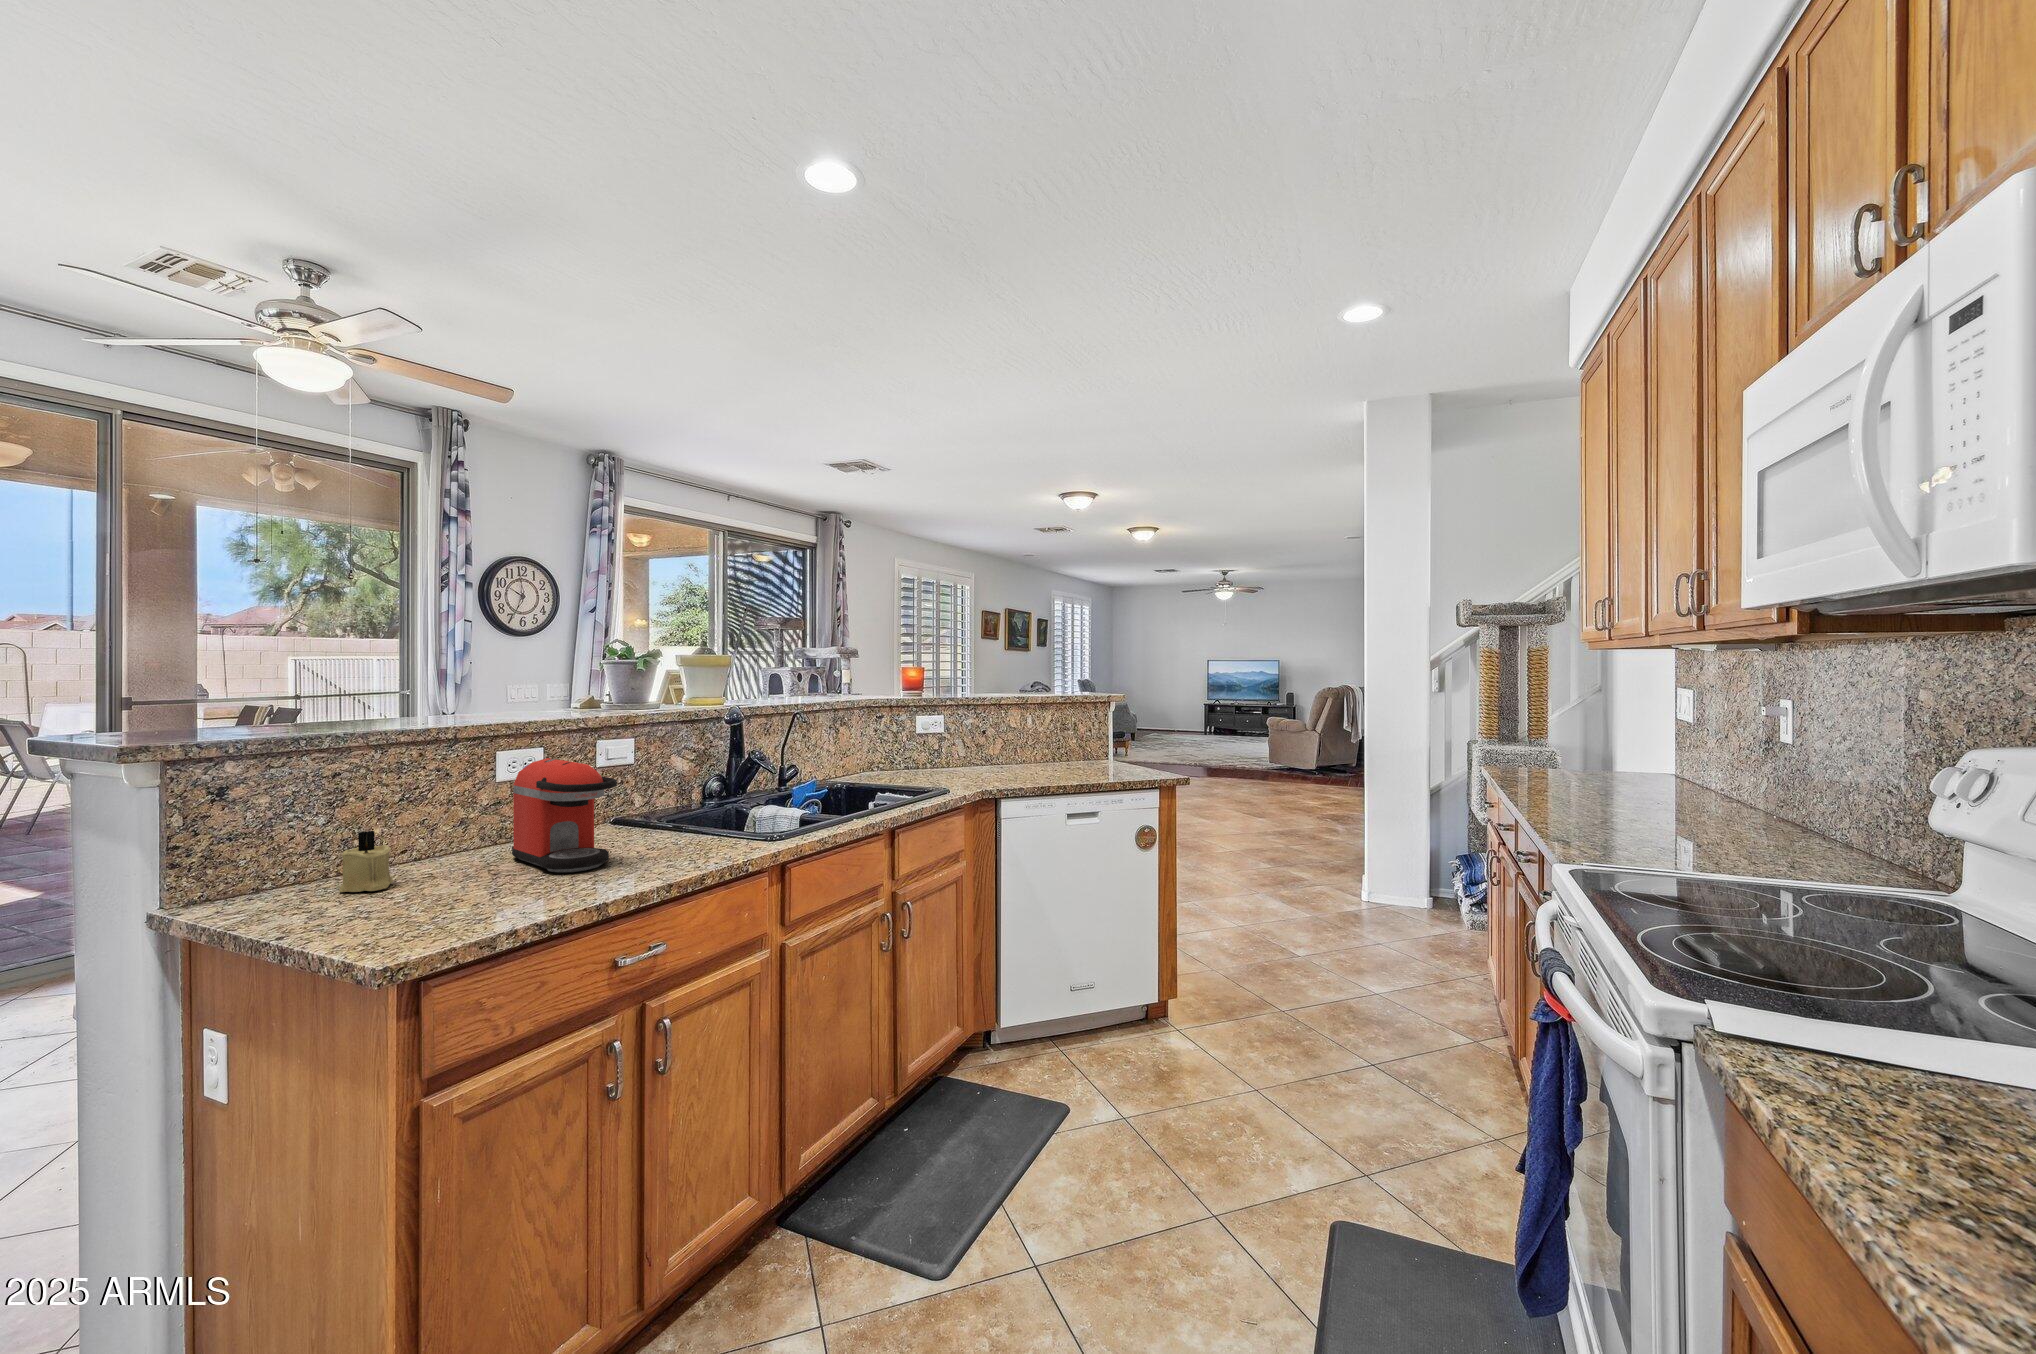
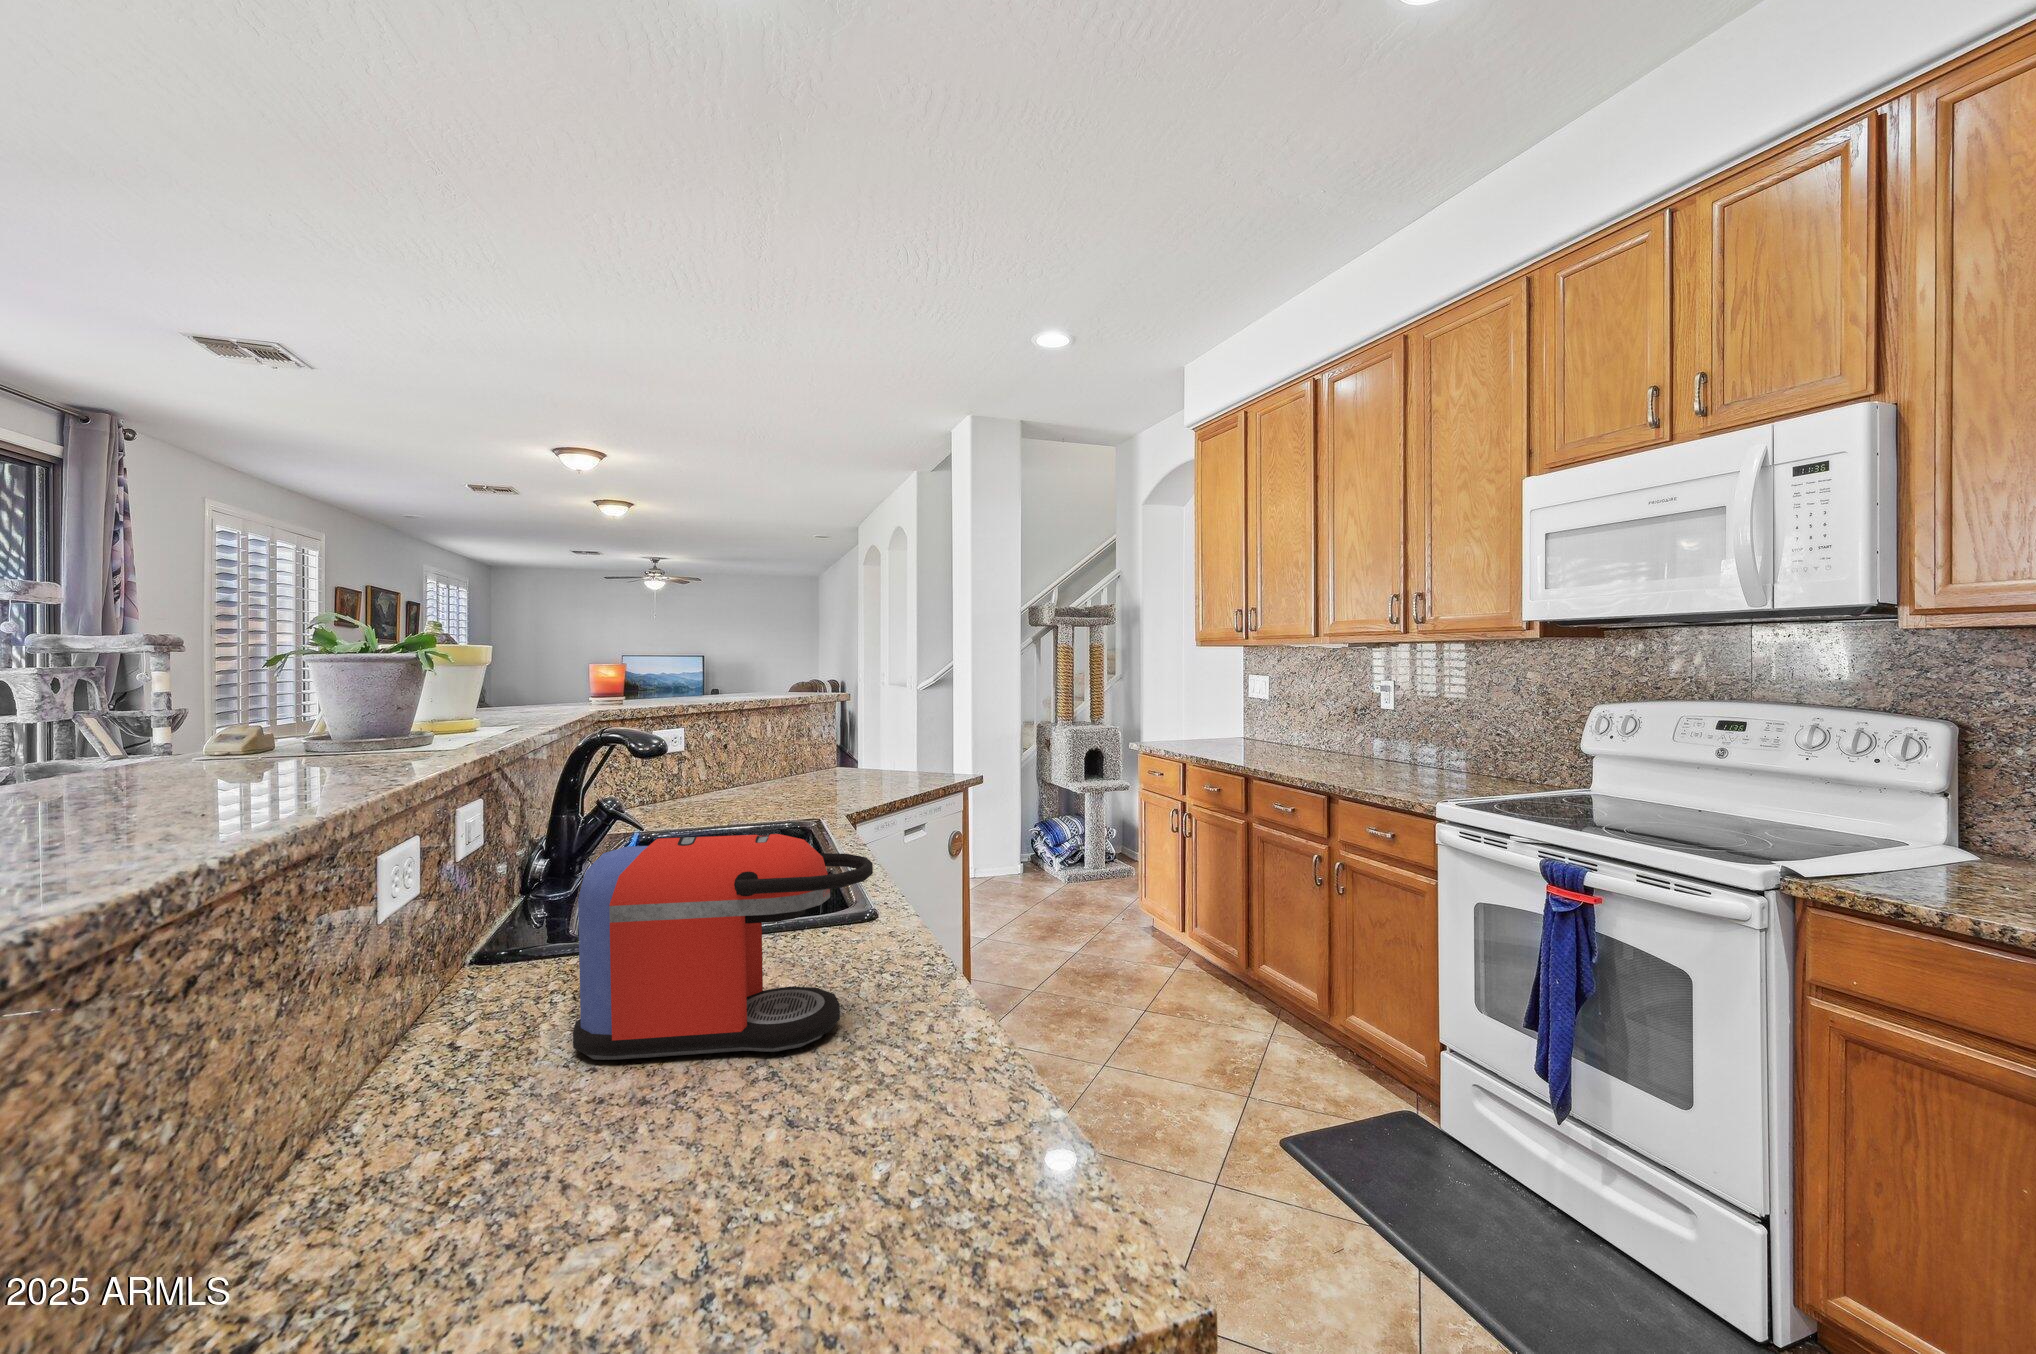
candle: present [339,831,393,892] -> none [442,1081,584,1275]

